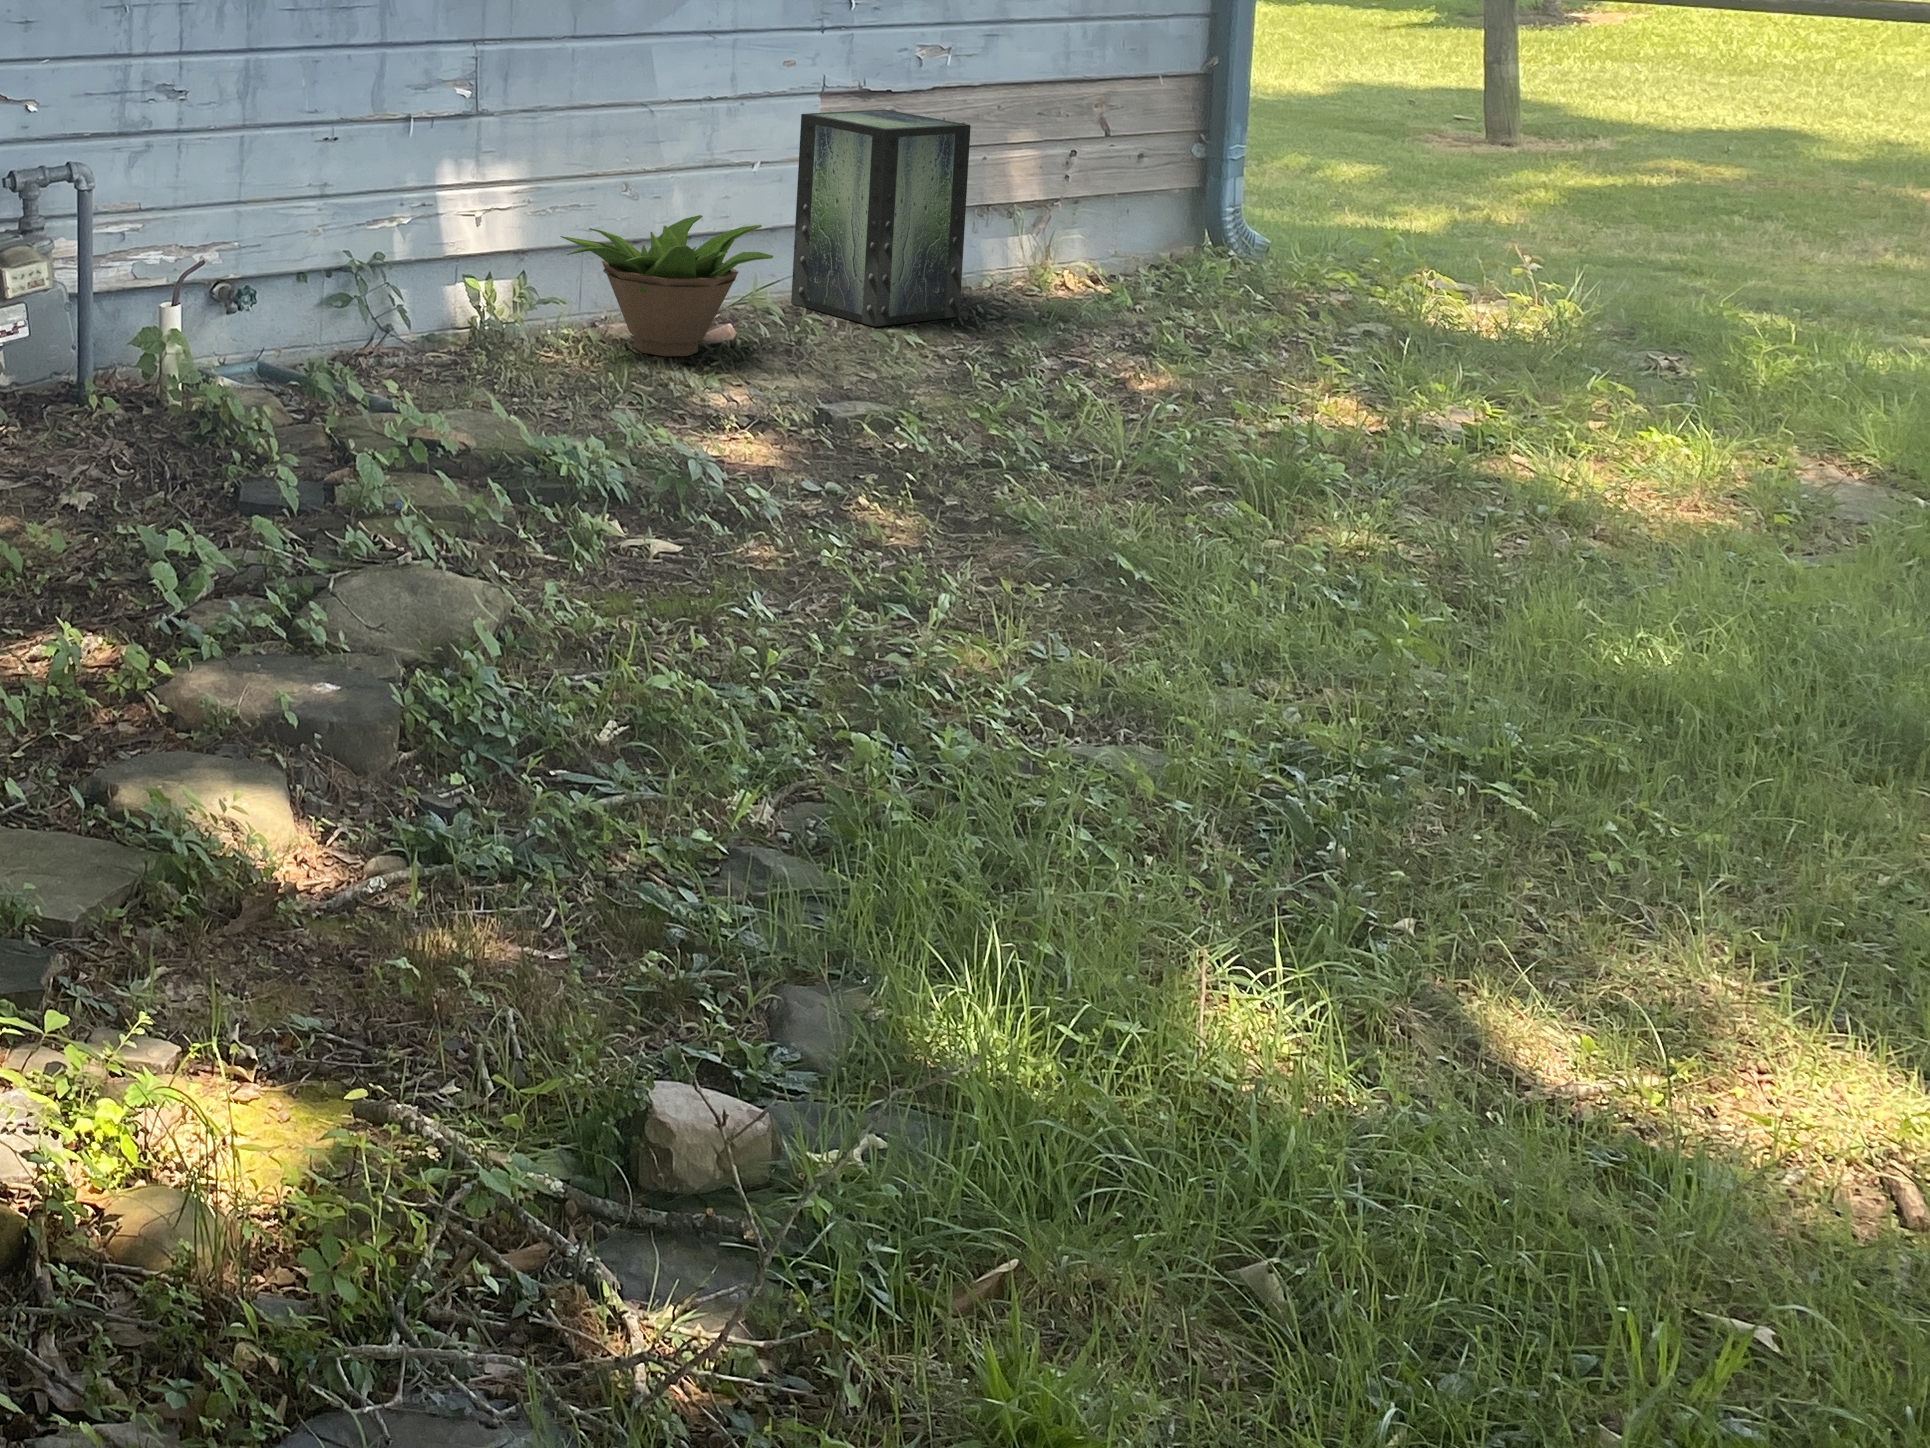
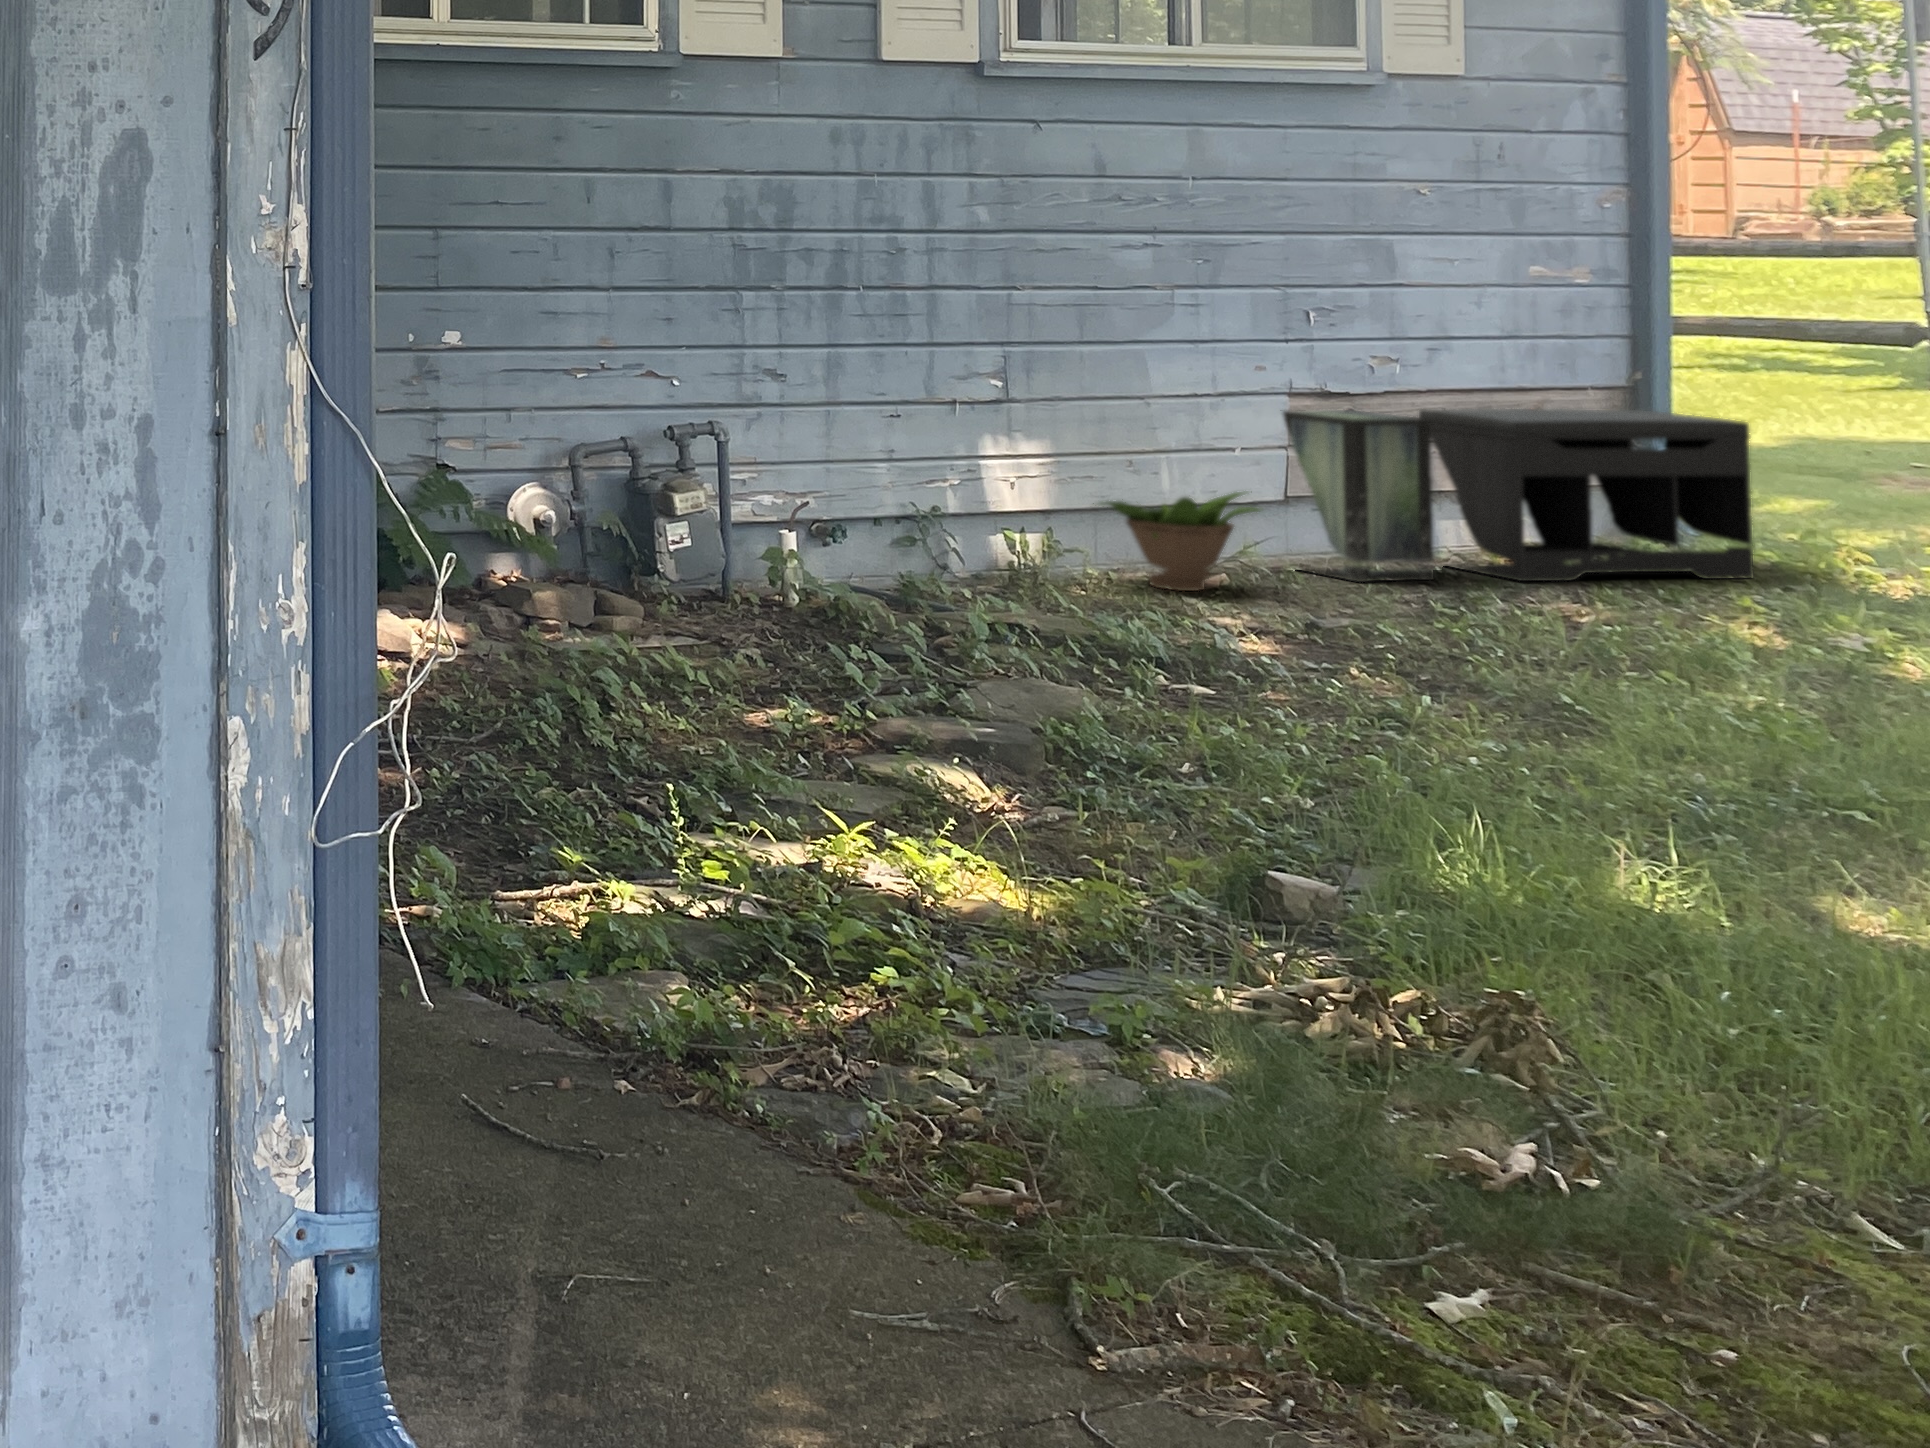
bench: none [949,97,1304,315] -> present [1419,409,1754,581]

